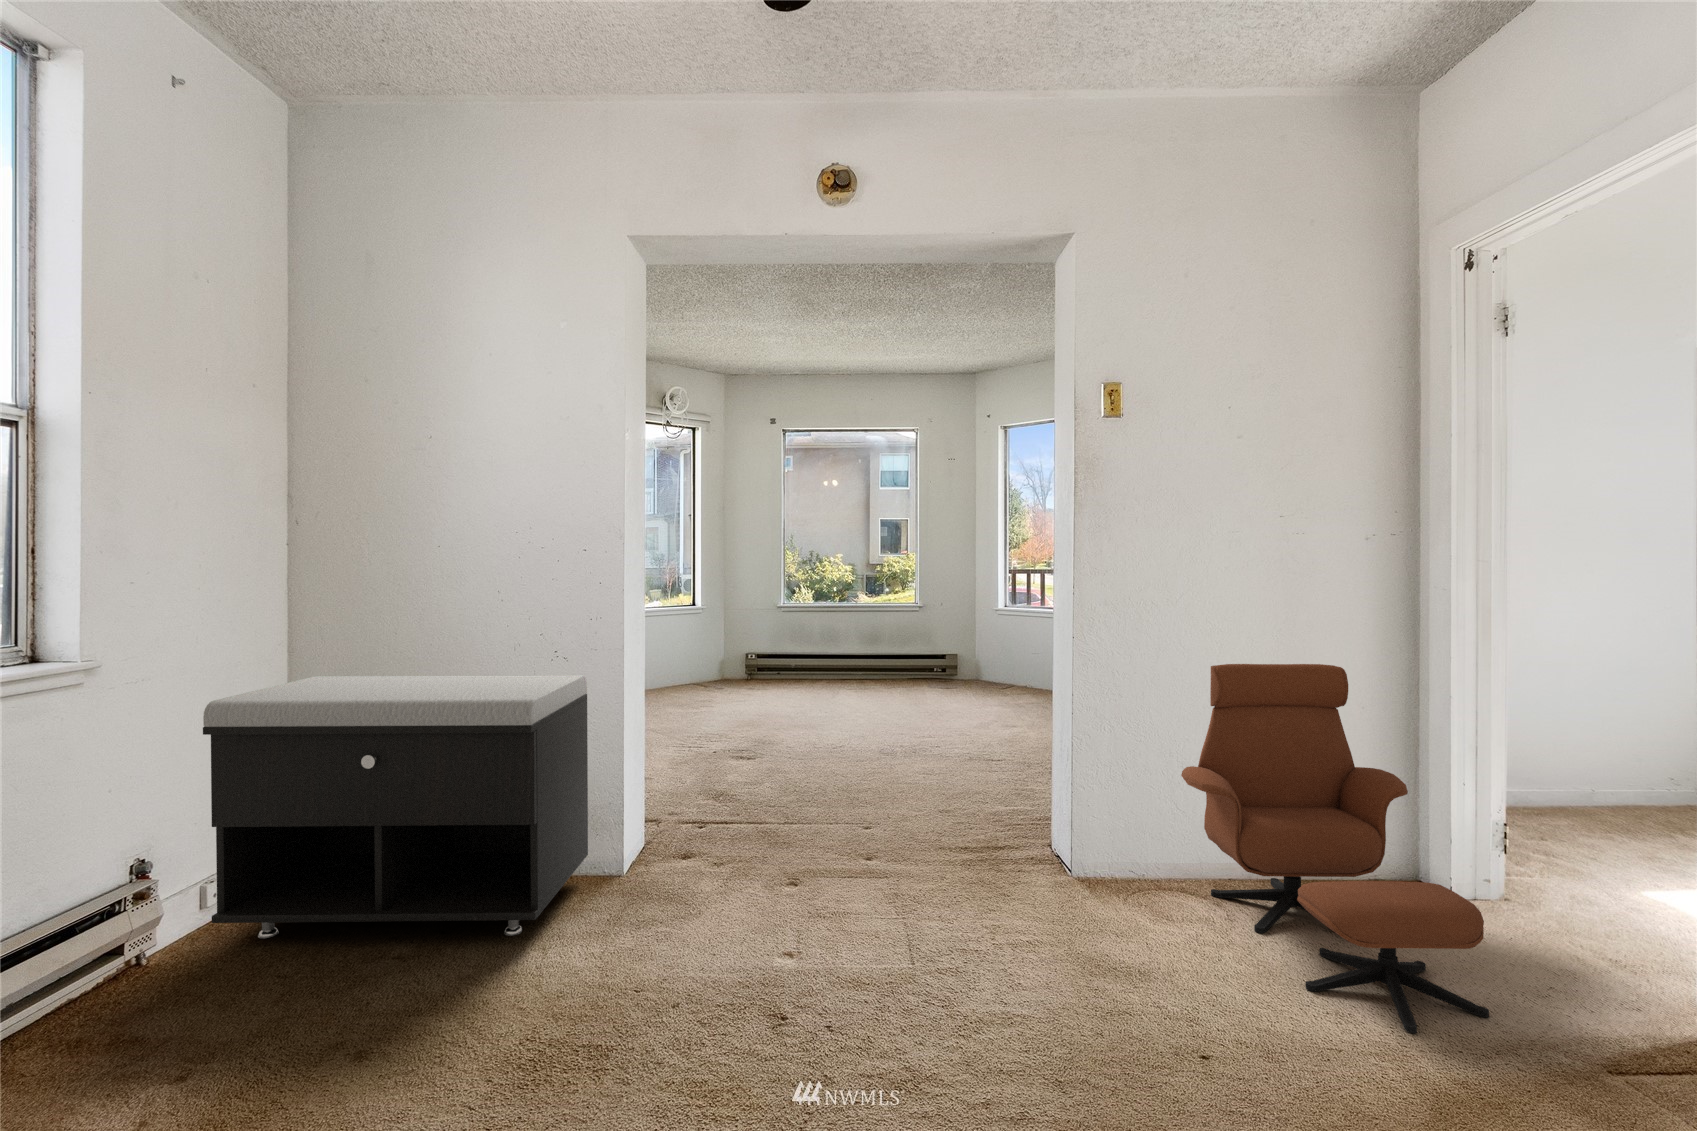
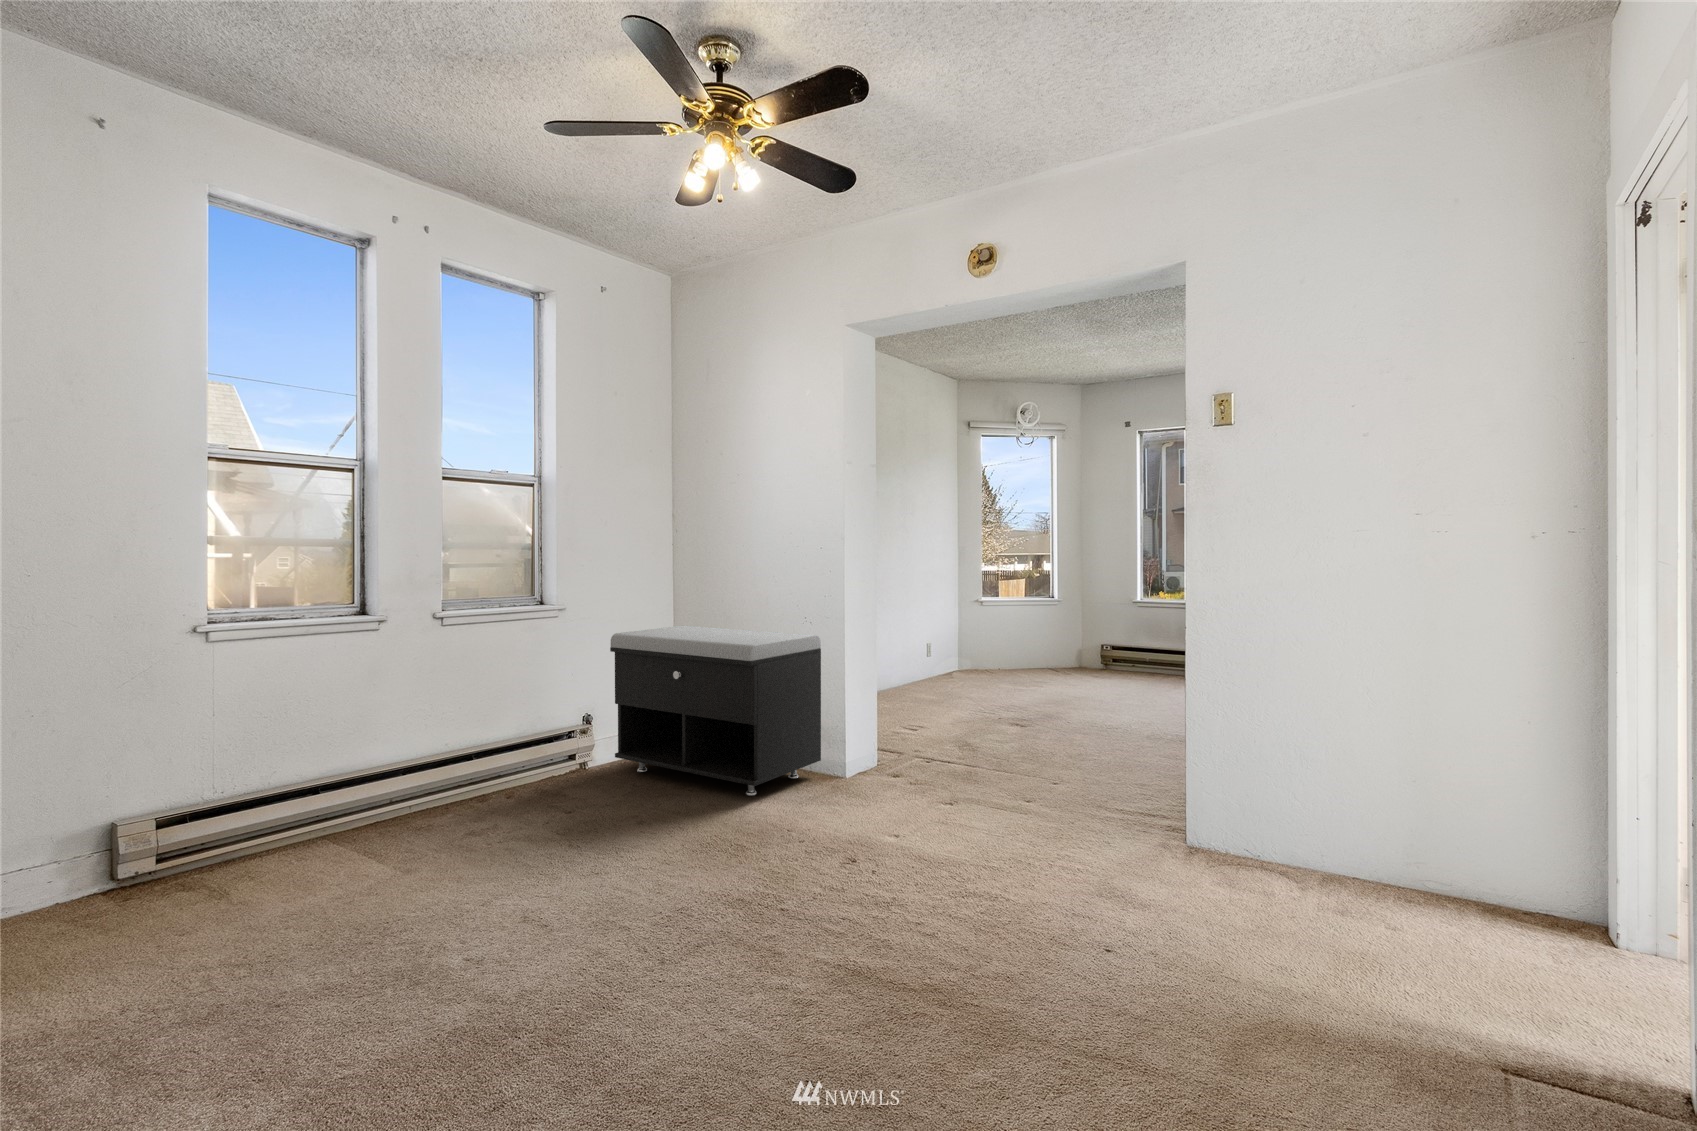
lounge chair: present [1181,664,1489,1033] -> none [1252,663,1504,1025]

